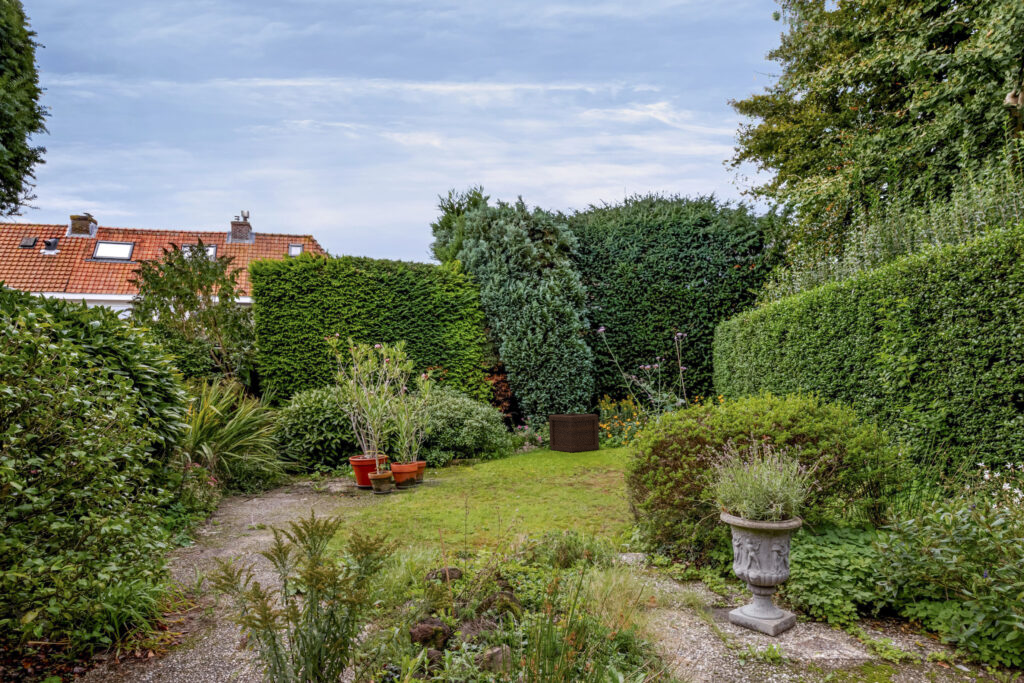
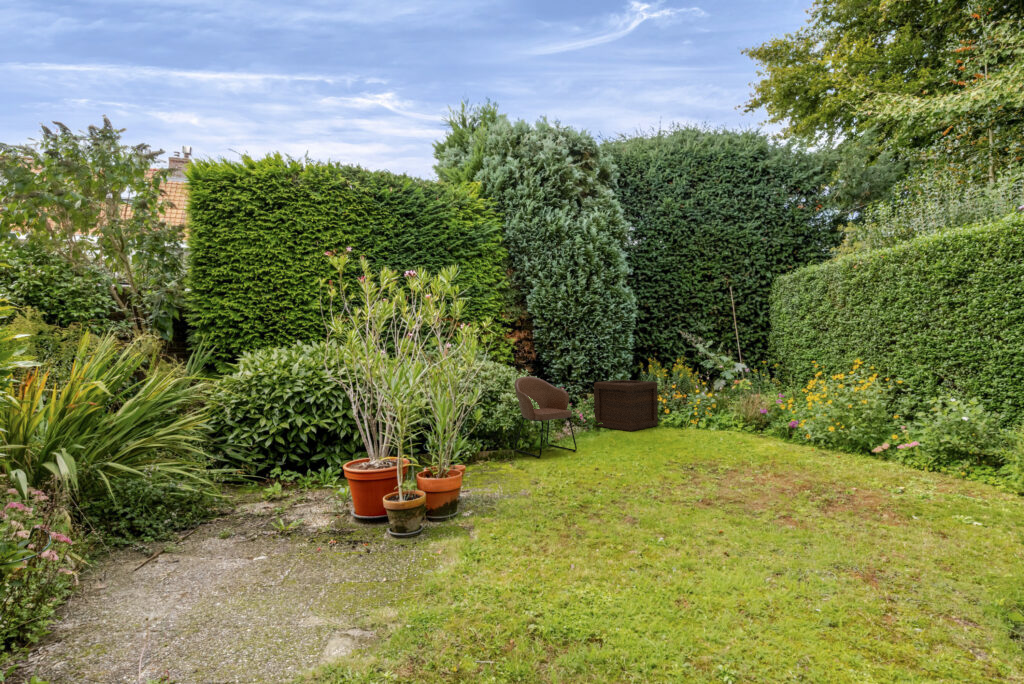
chair: none [473,409,514,464] -> present [514,376,577,458]

